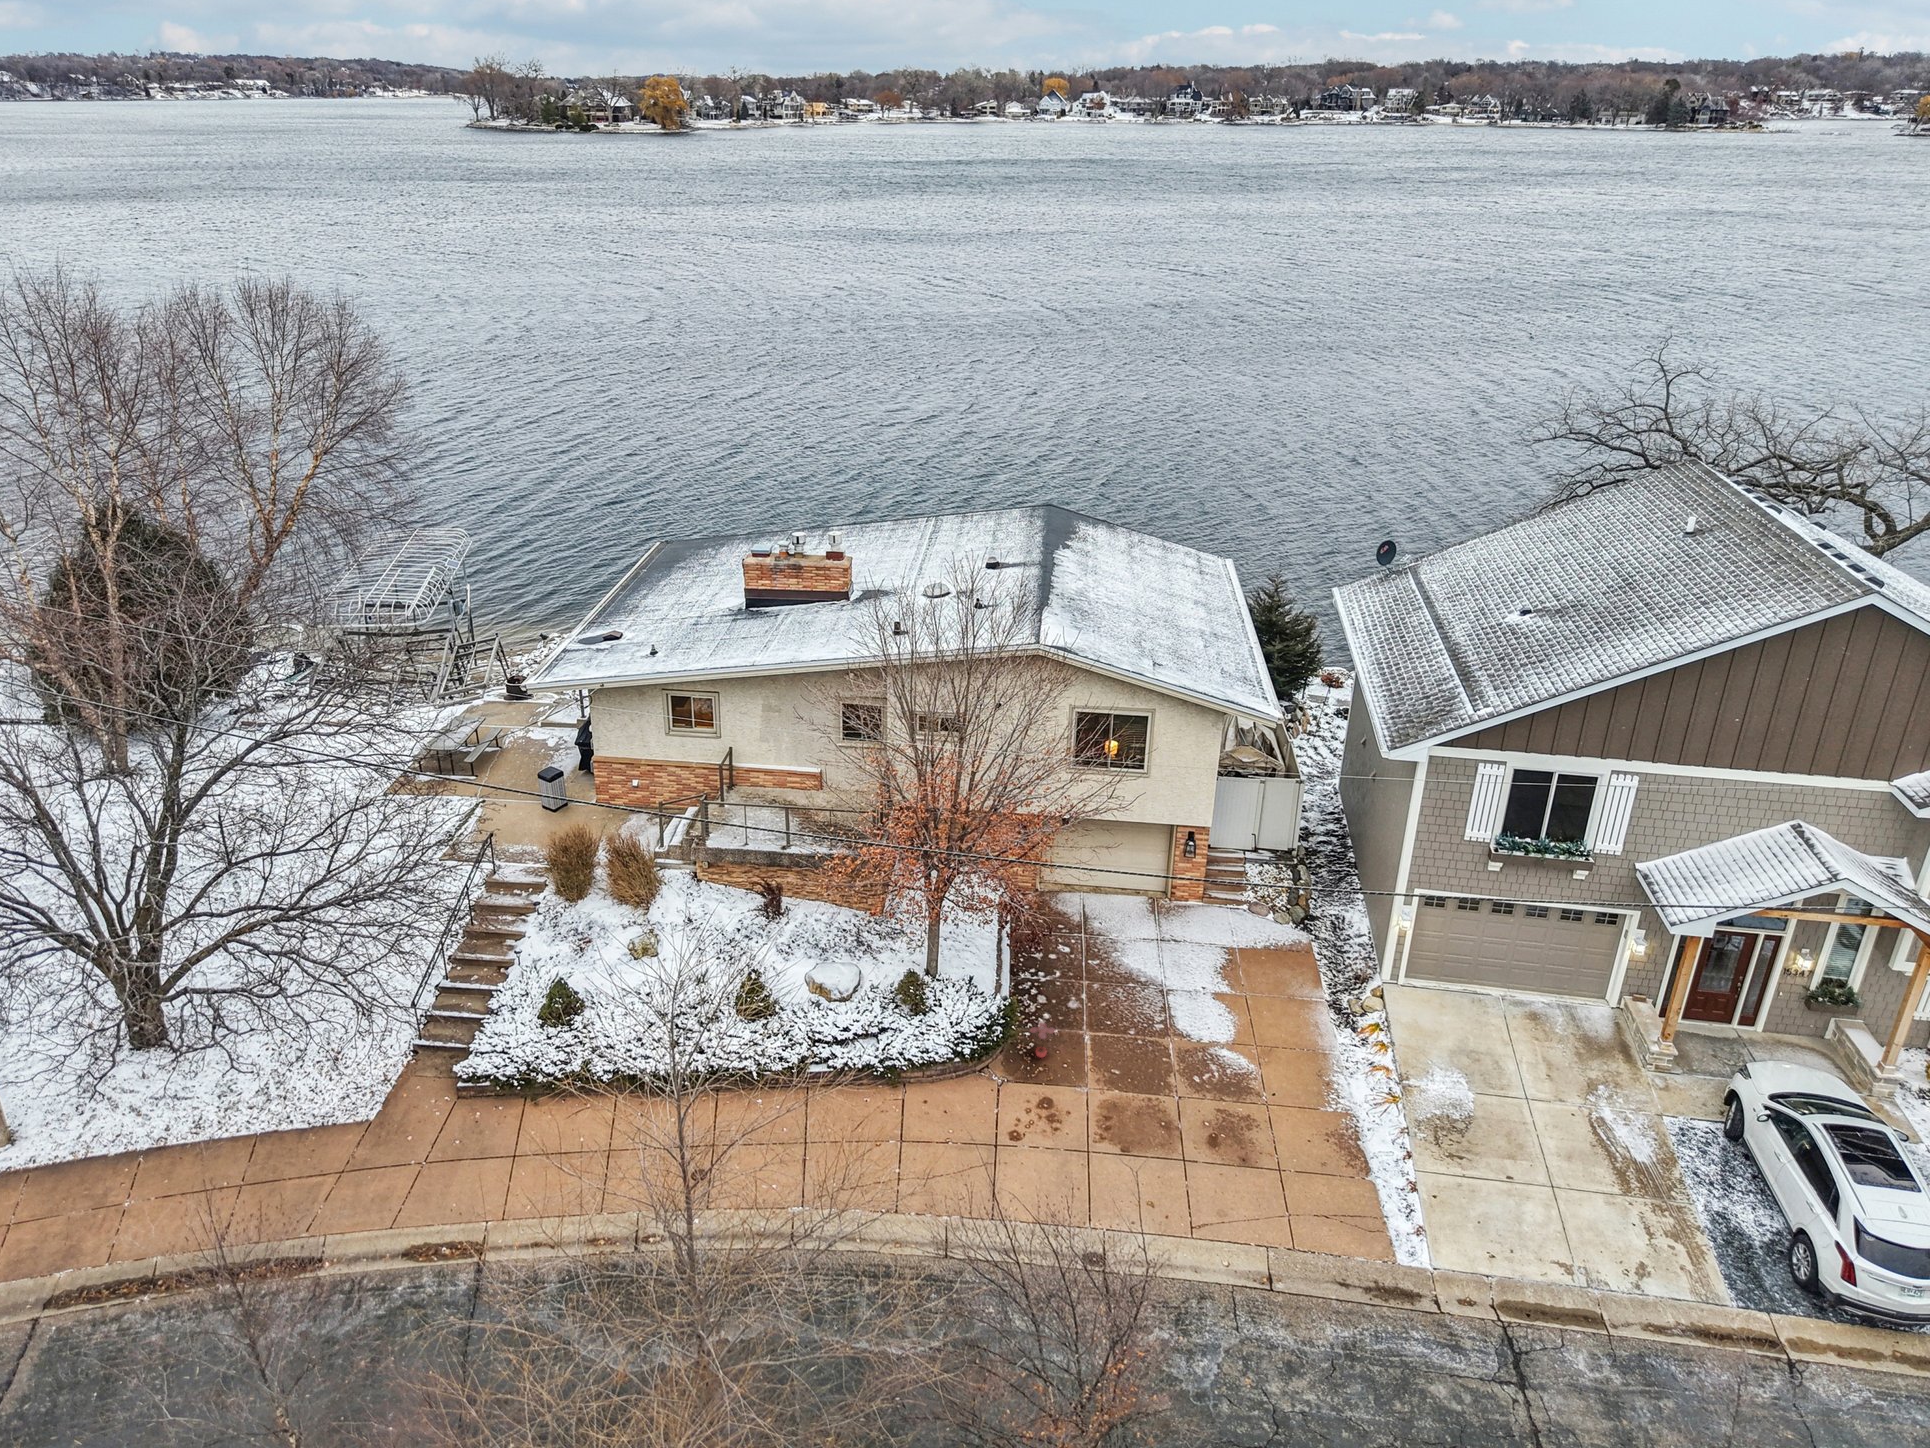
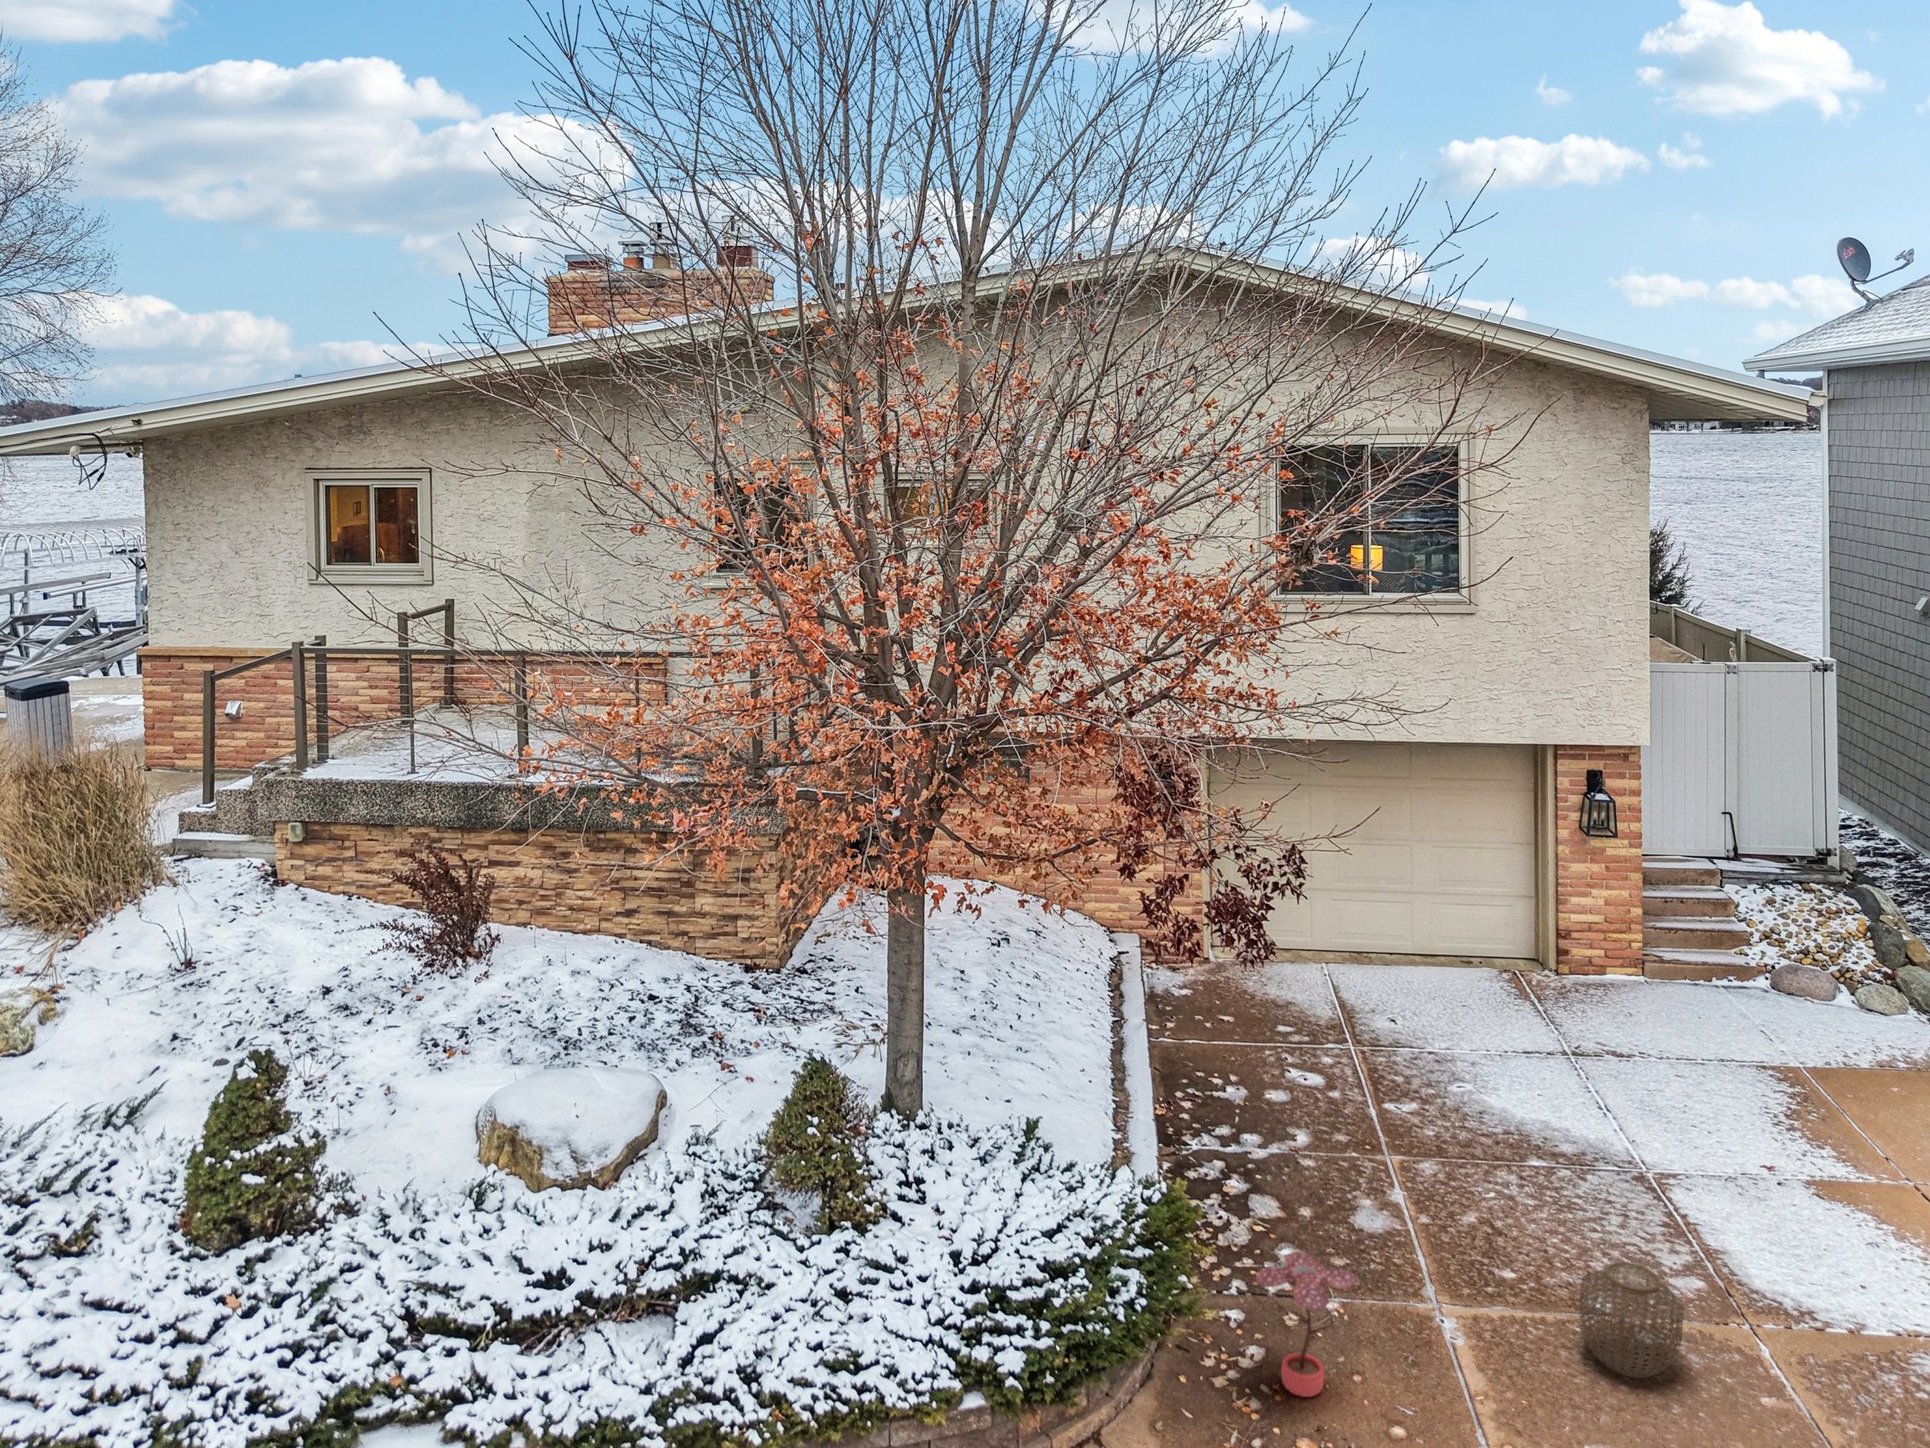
woven basket: none [1116,1025,1141,1053] -> present [1579,1262,1684,1378]

